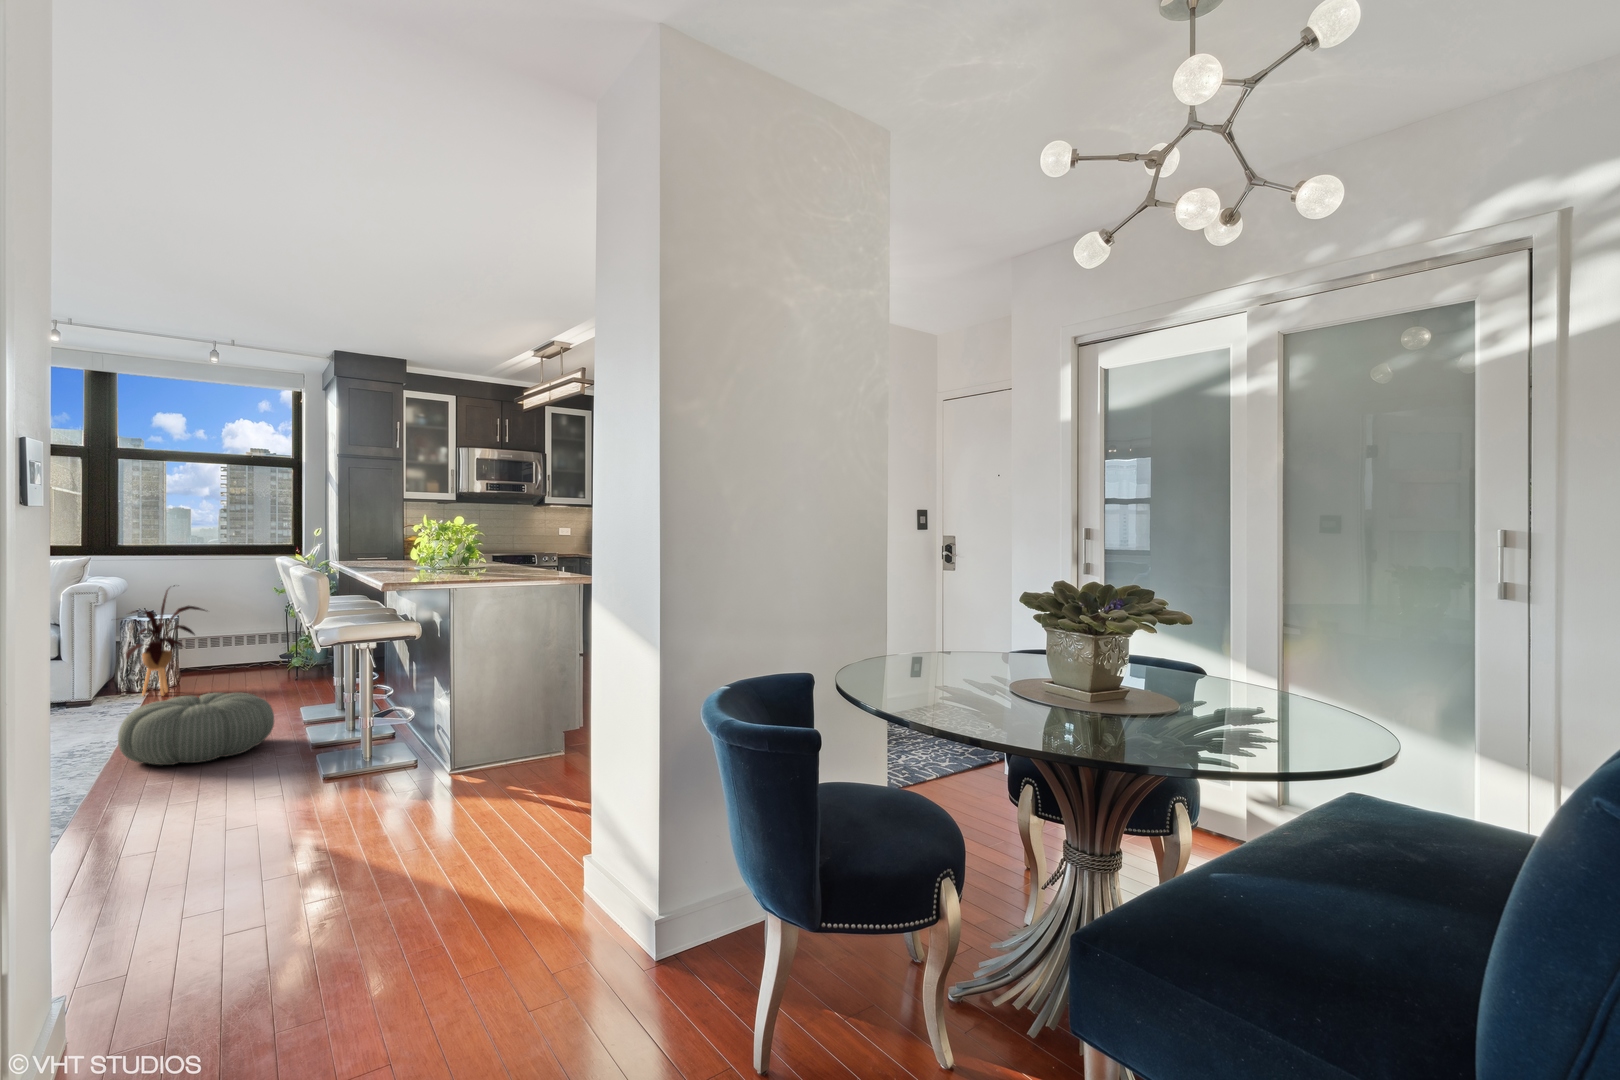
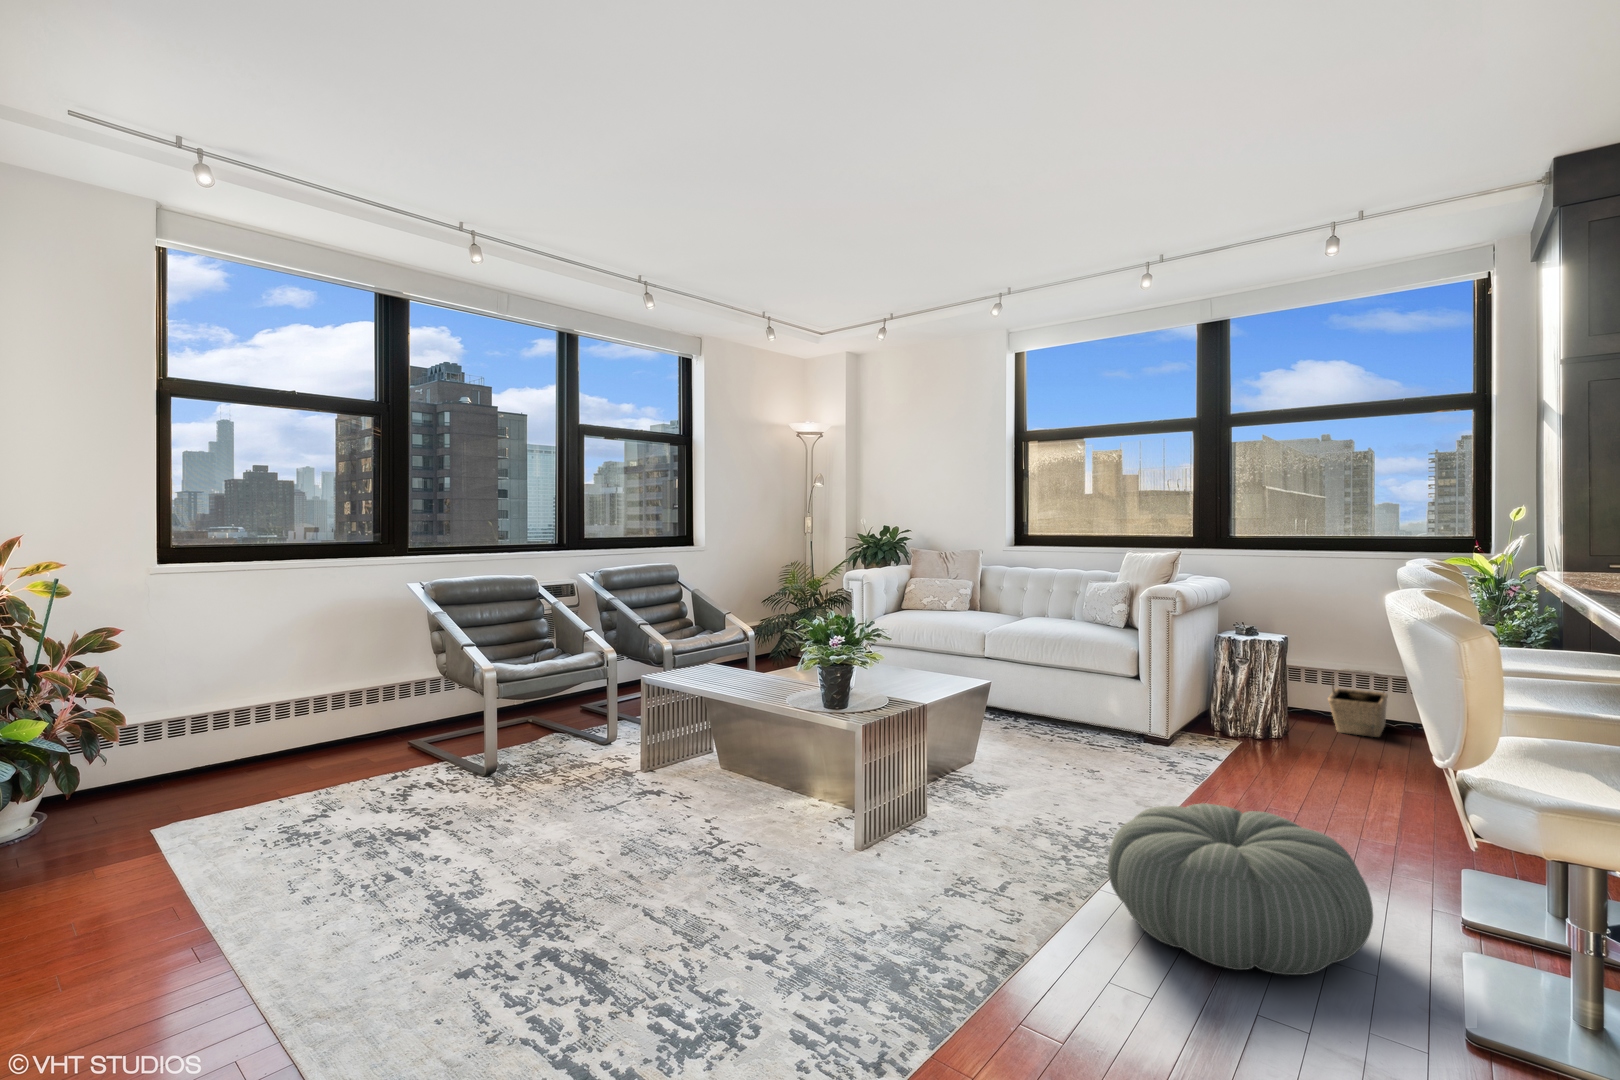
house plant: present [126,585,205,696] -> none [1196,595,1320,753]
basket: none [207,634,246,677] -> present [1328,669,1388,737]

